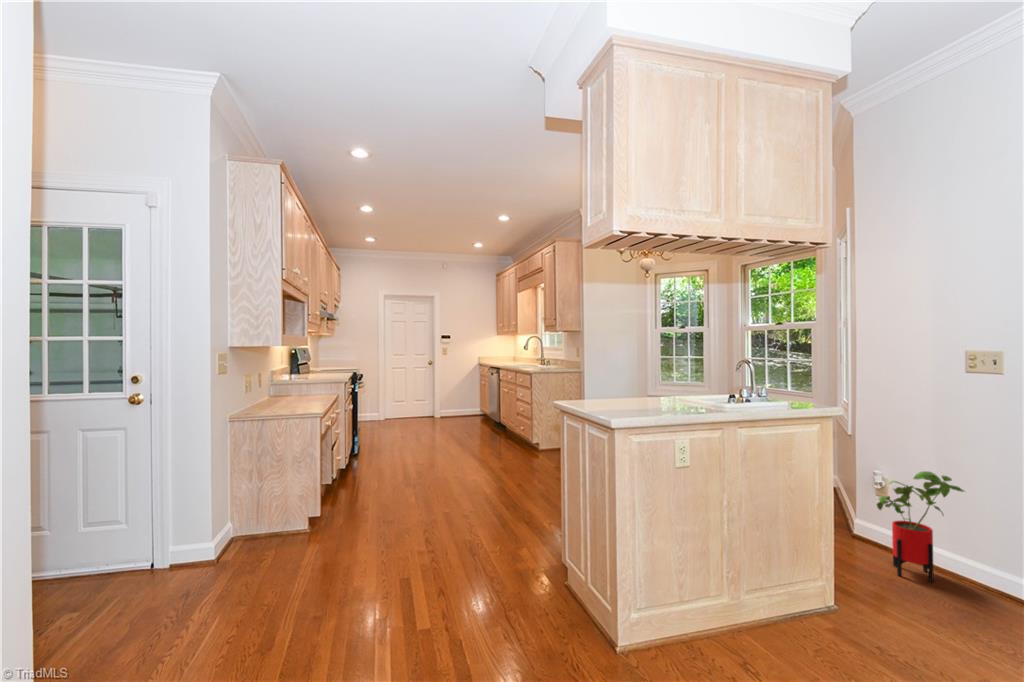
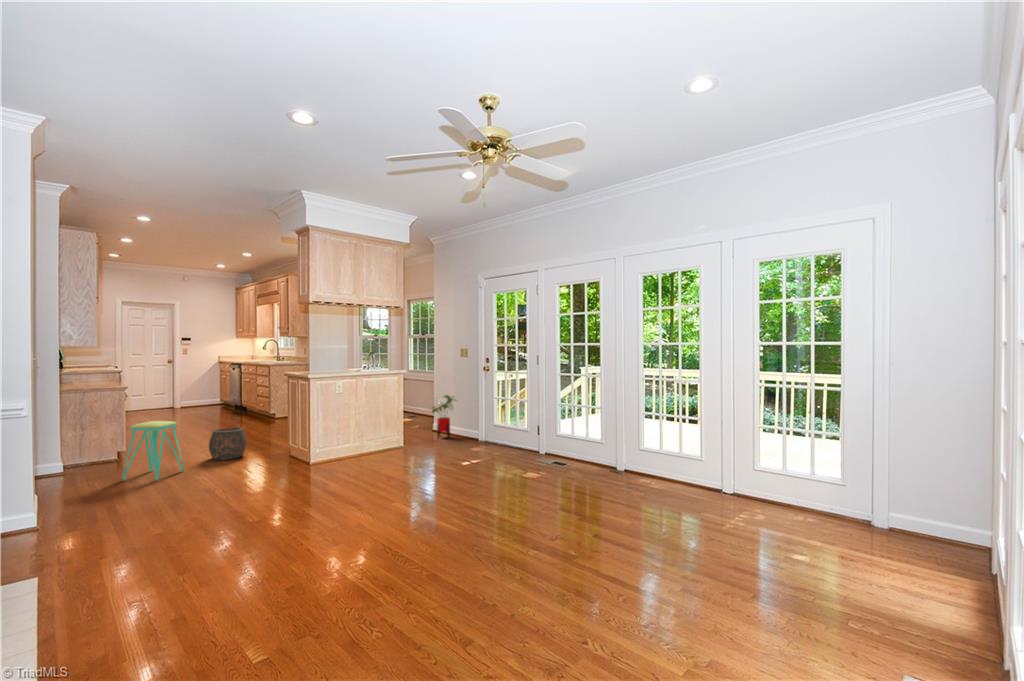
stool: none [274,491,377,630] -> present [122,421,184,481]
woven basket: none [428,498,490,568] -> present [209,427,246,460]

